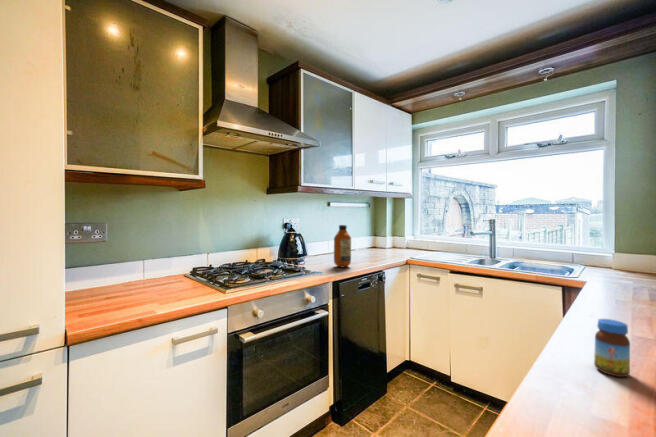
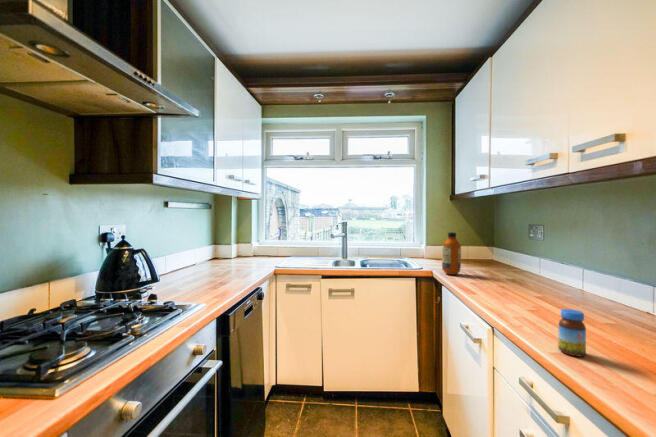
bottle: present [334,225,351,267] -> present [442,232,461,275]

